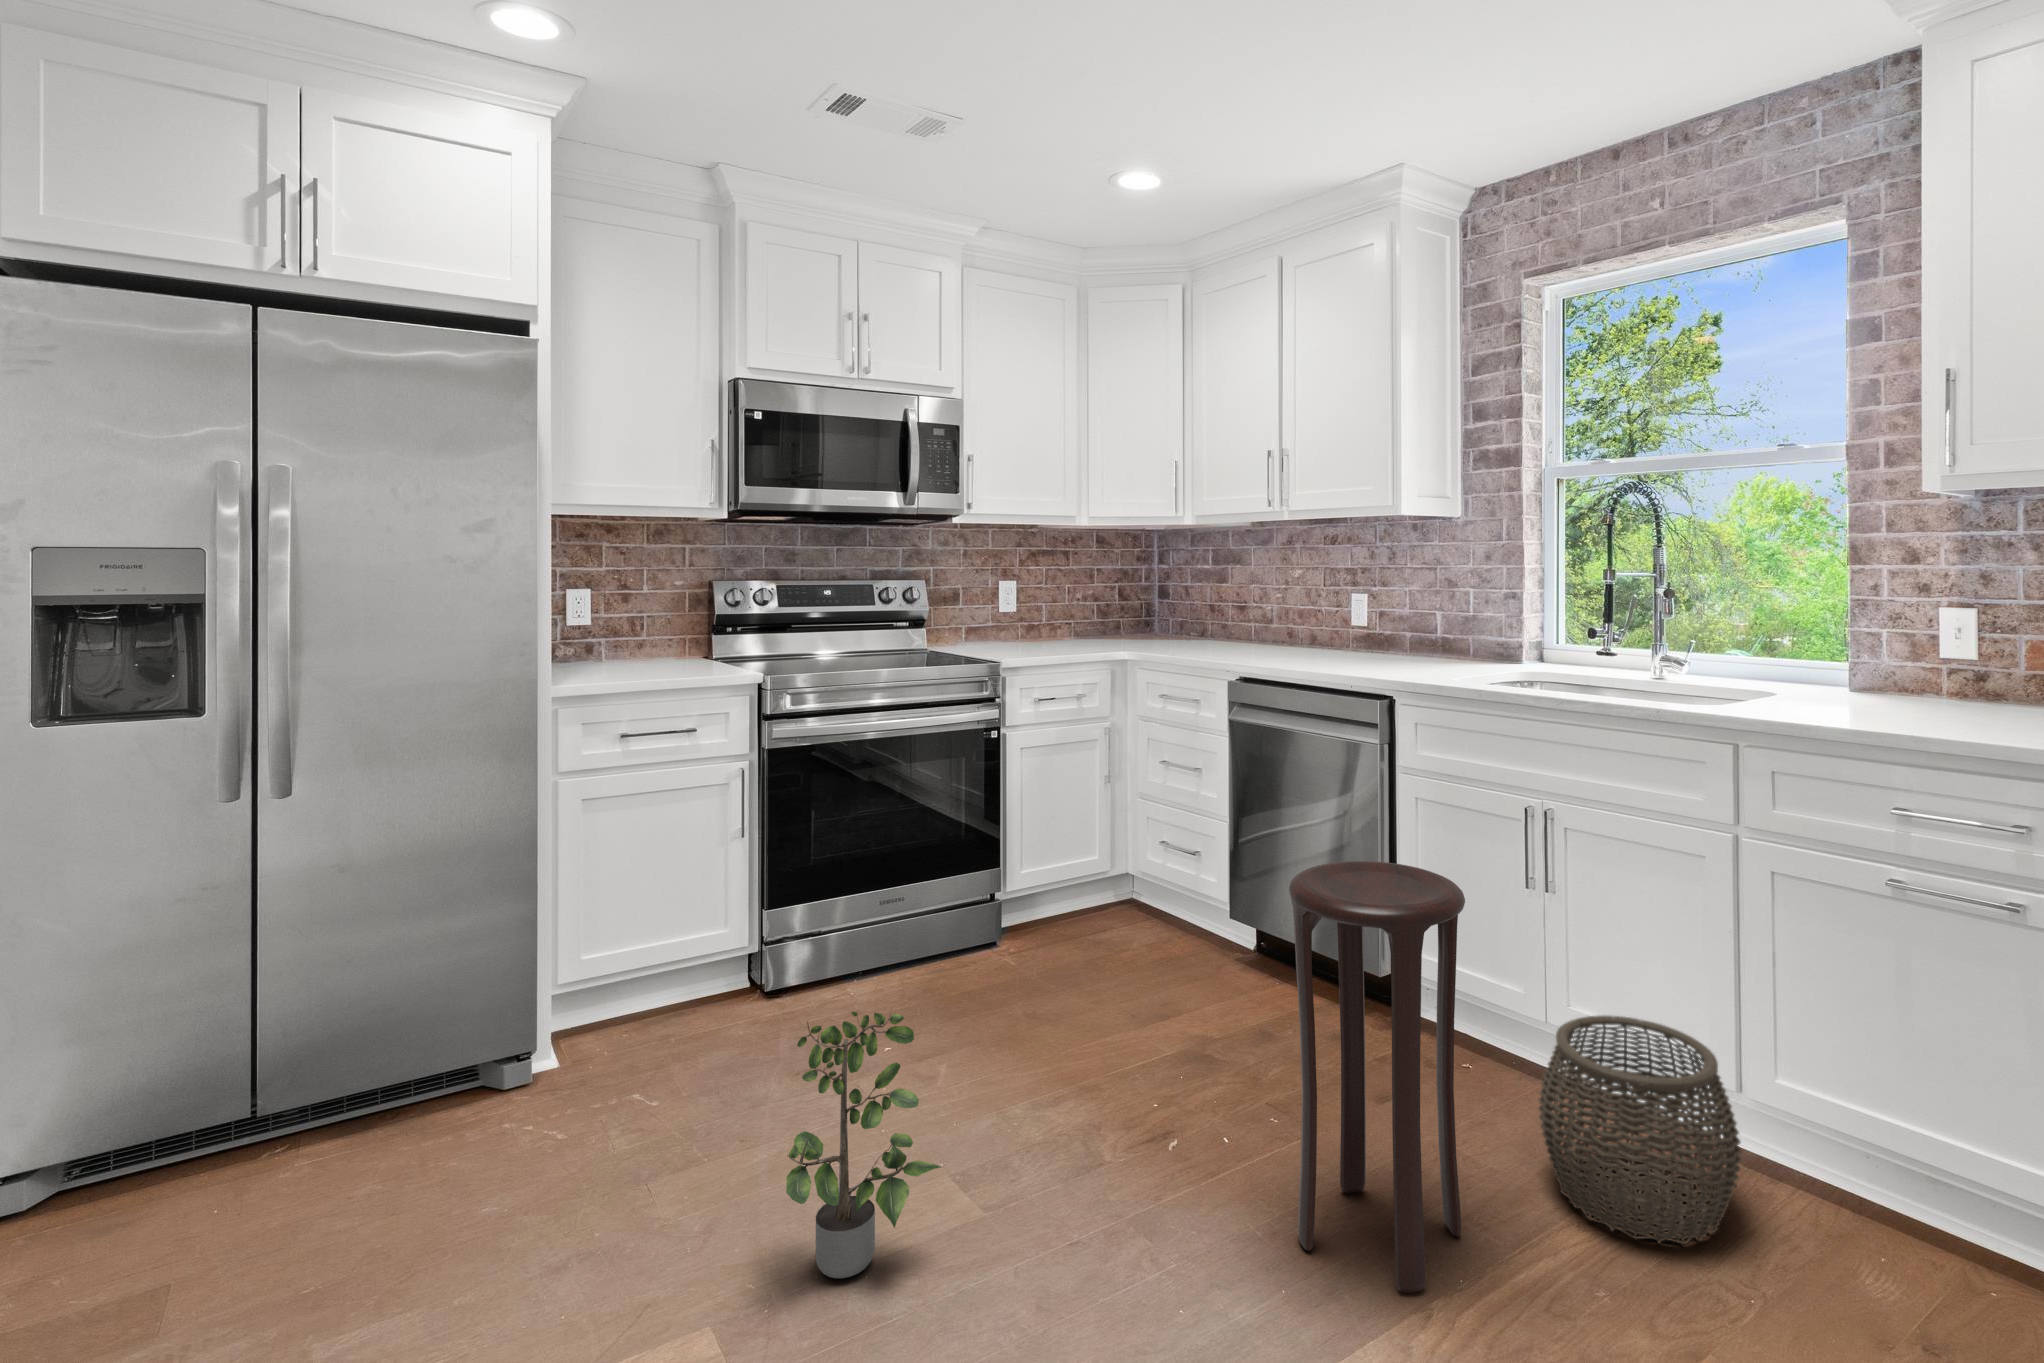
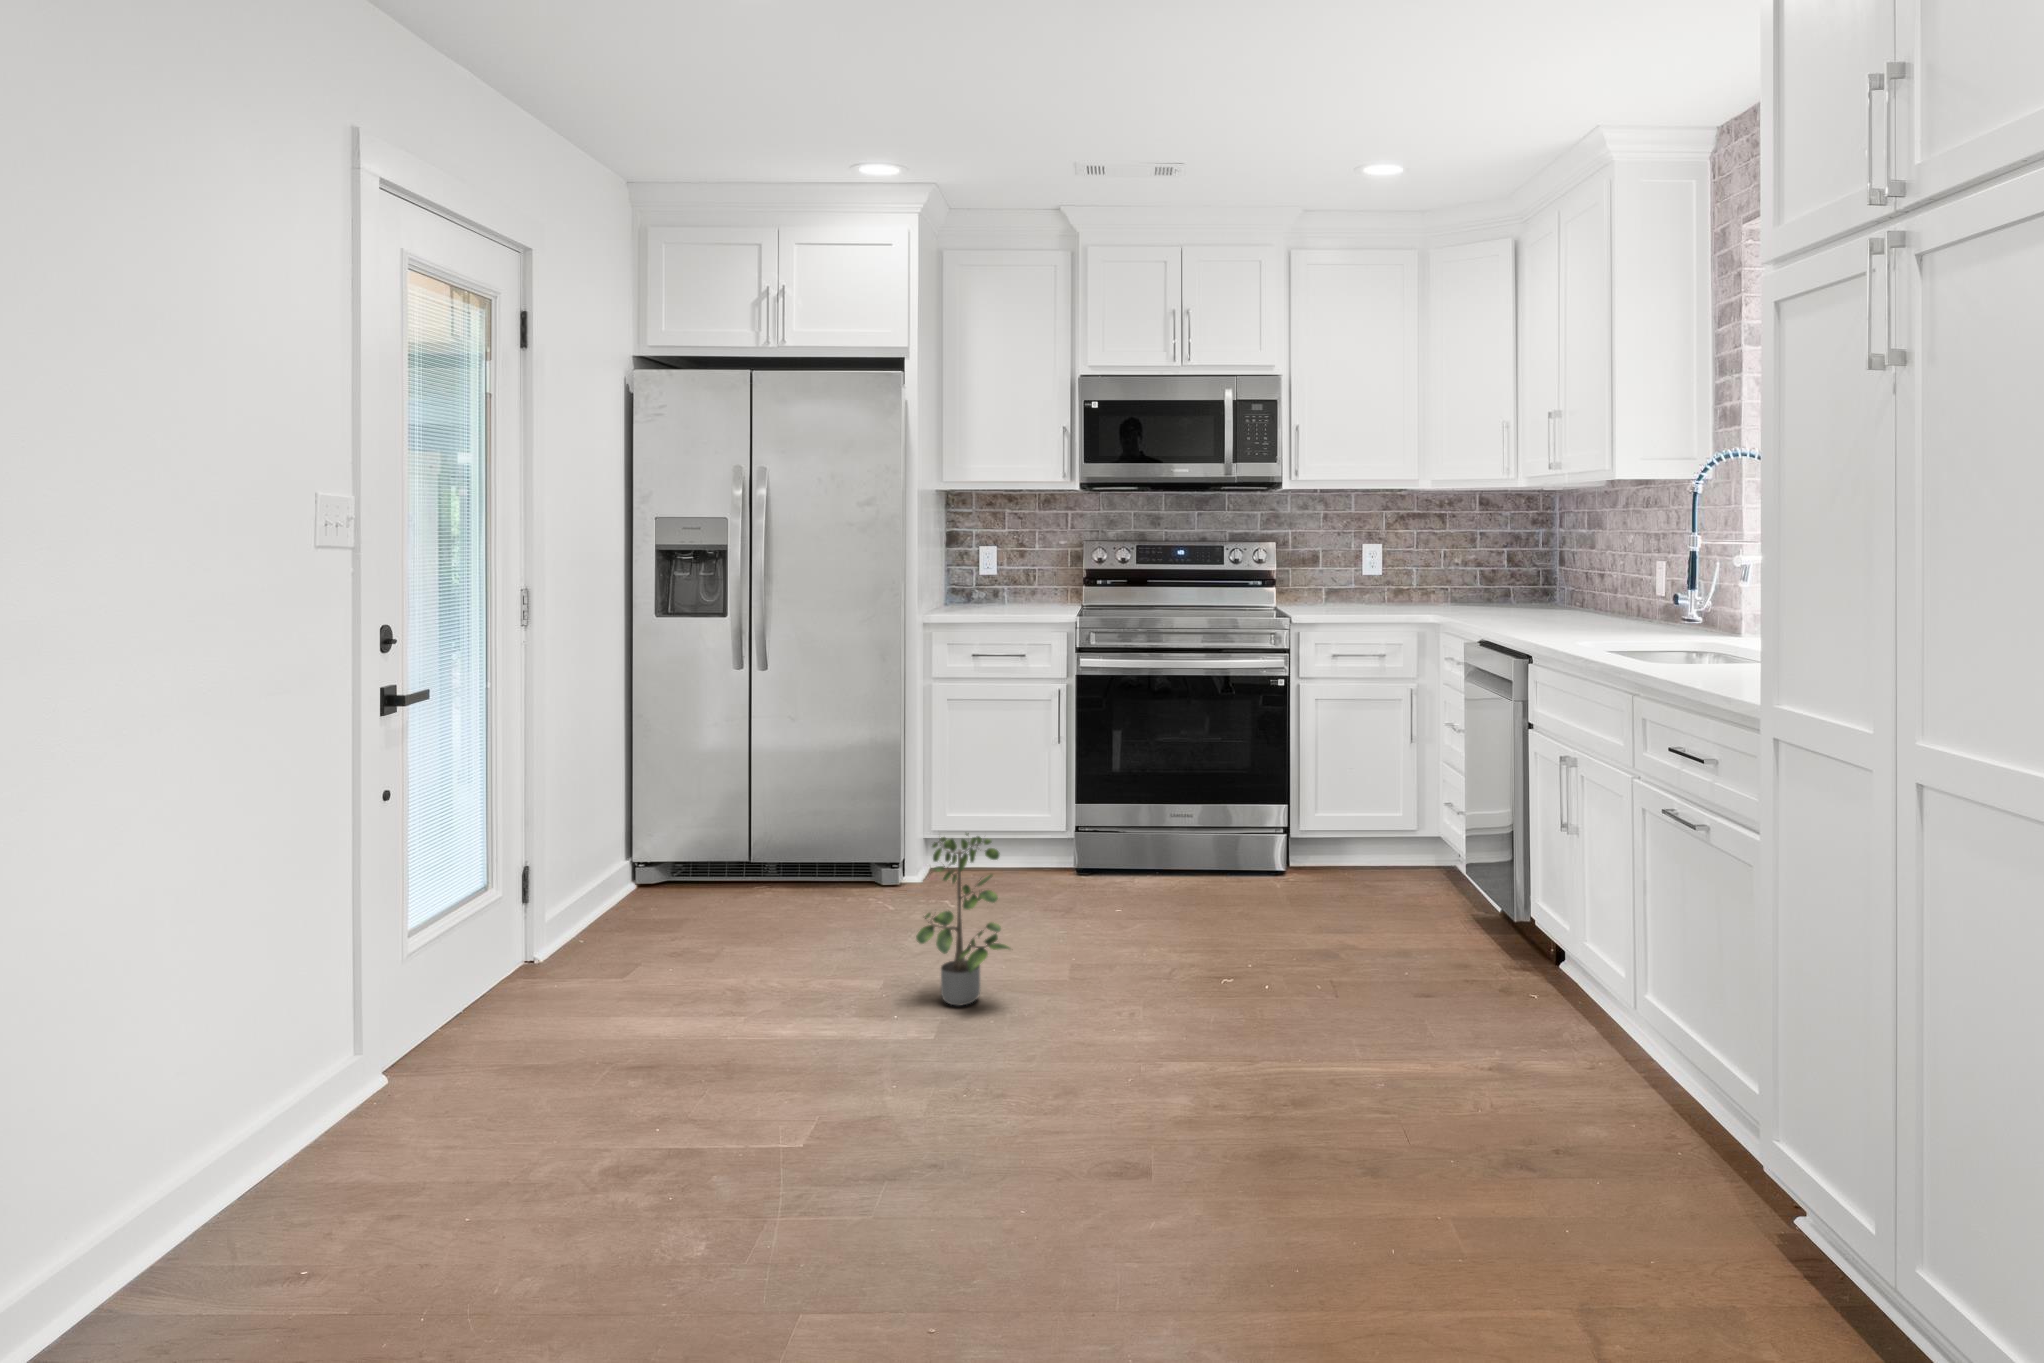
stool: present [1289,861,1465,1293] -> none [1225,781,1370,1114]
woven basket: present [1538,1015,1742,1244] -> none [1464,964,1645,1165]

